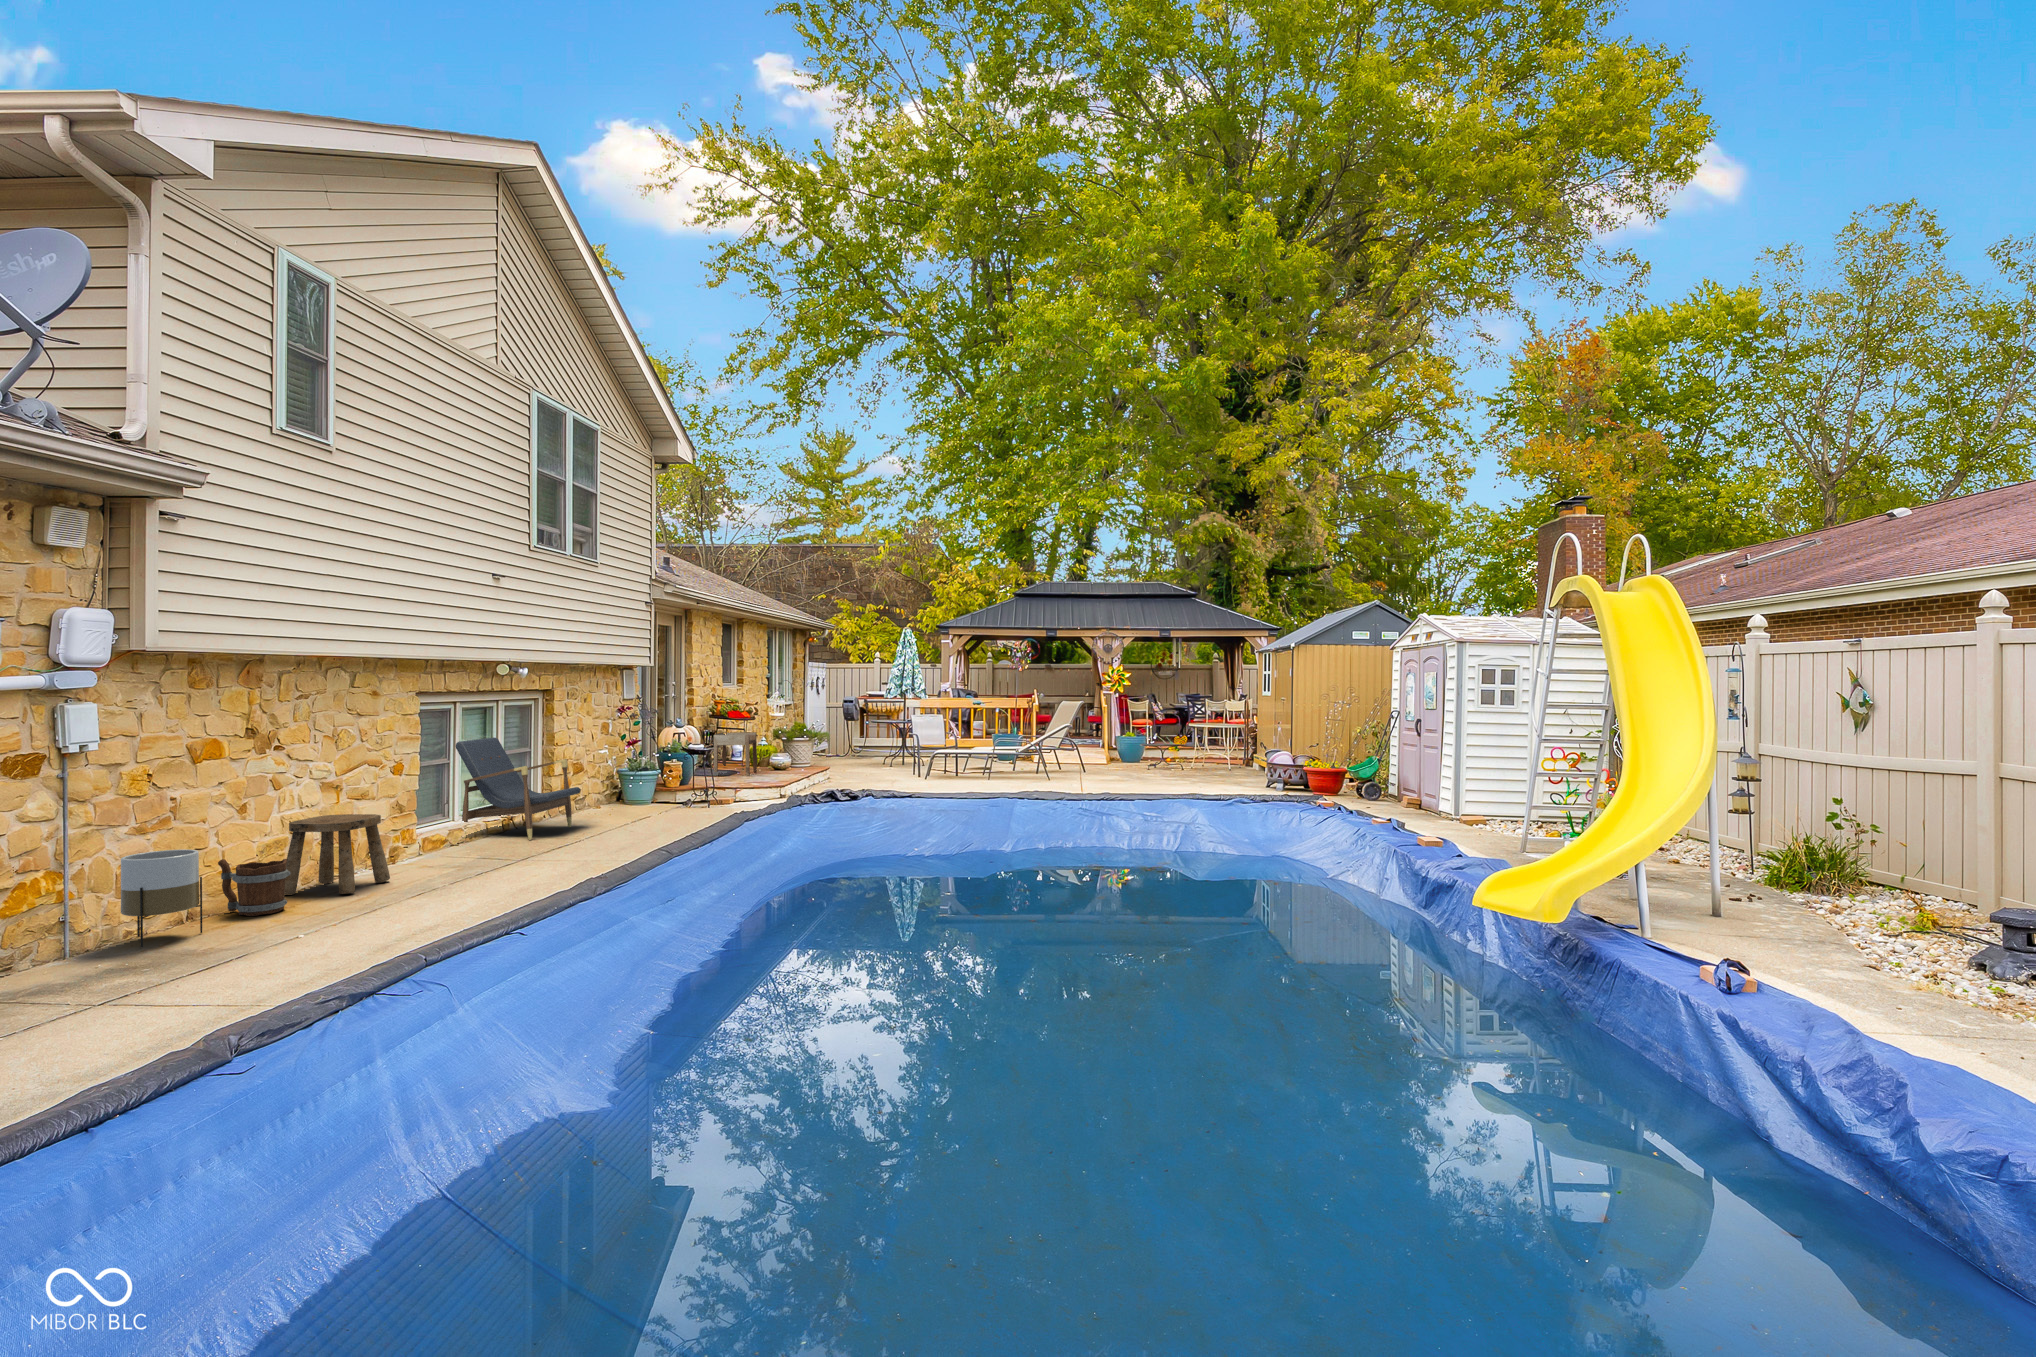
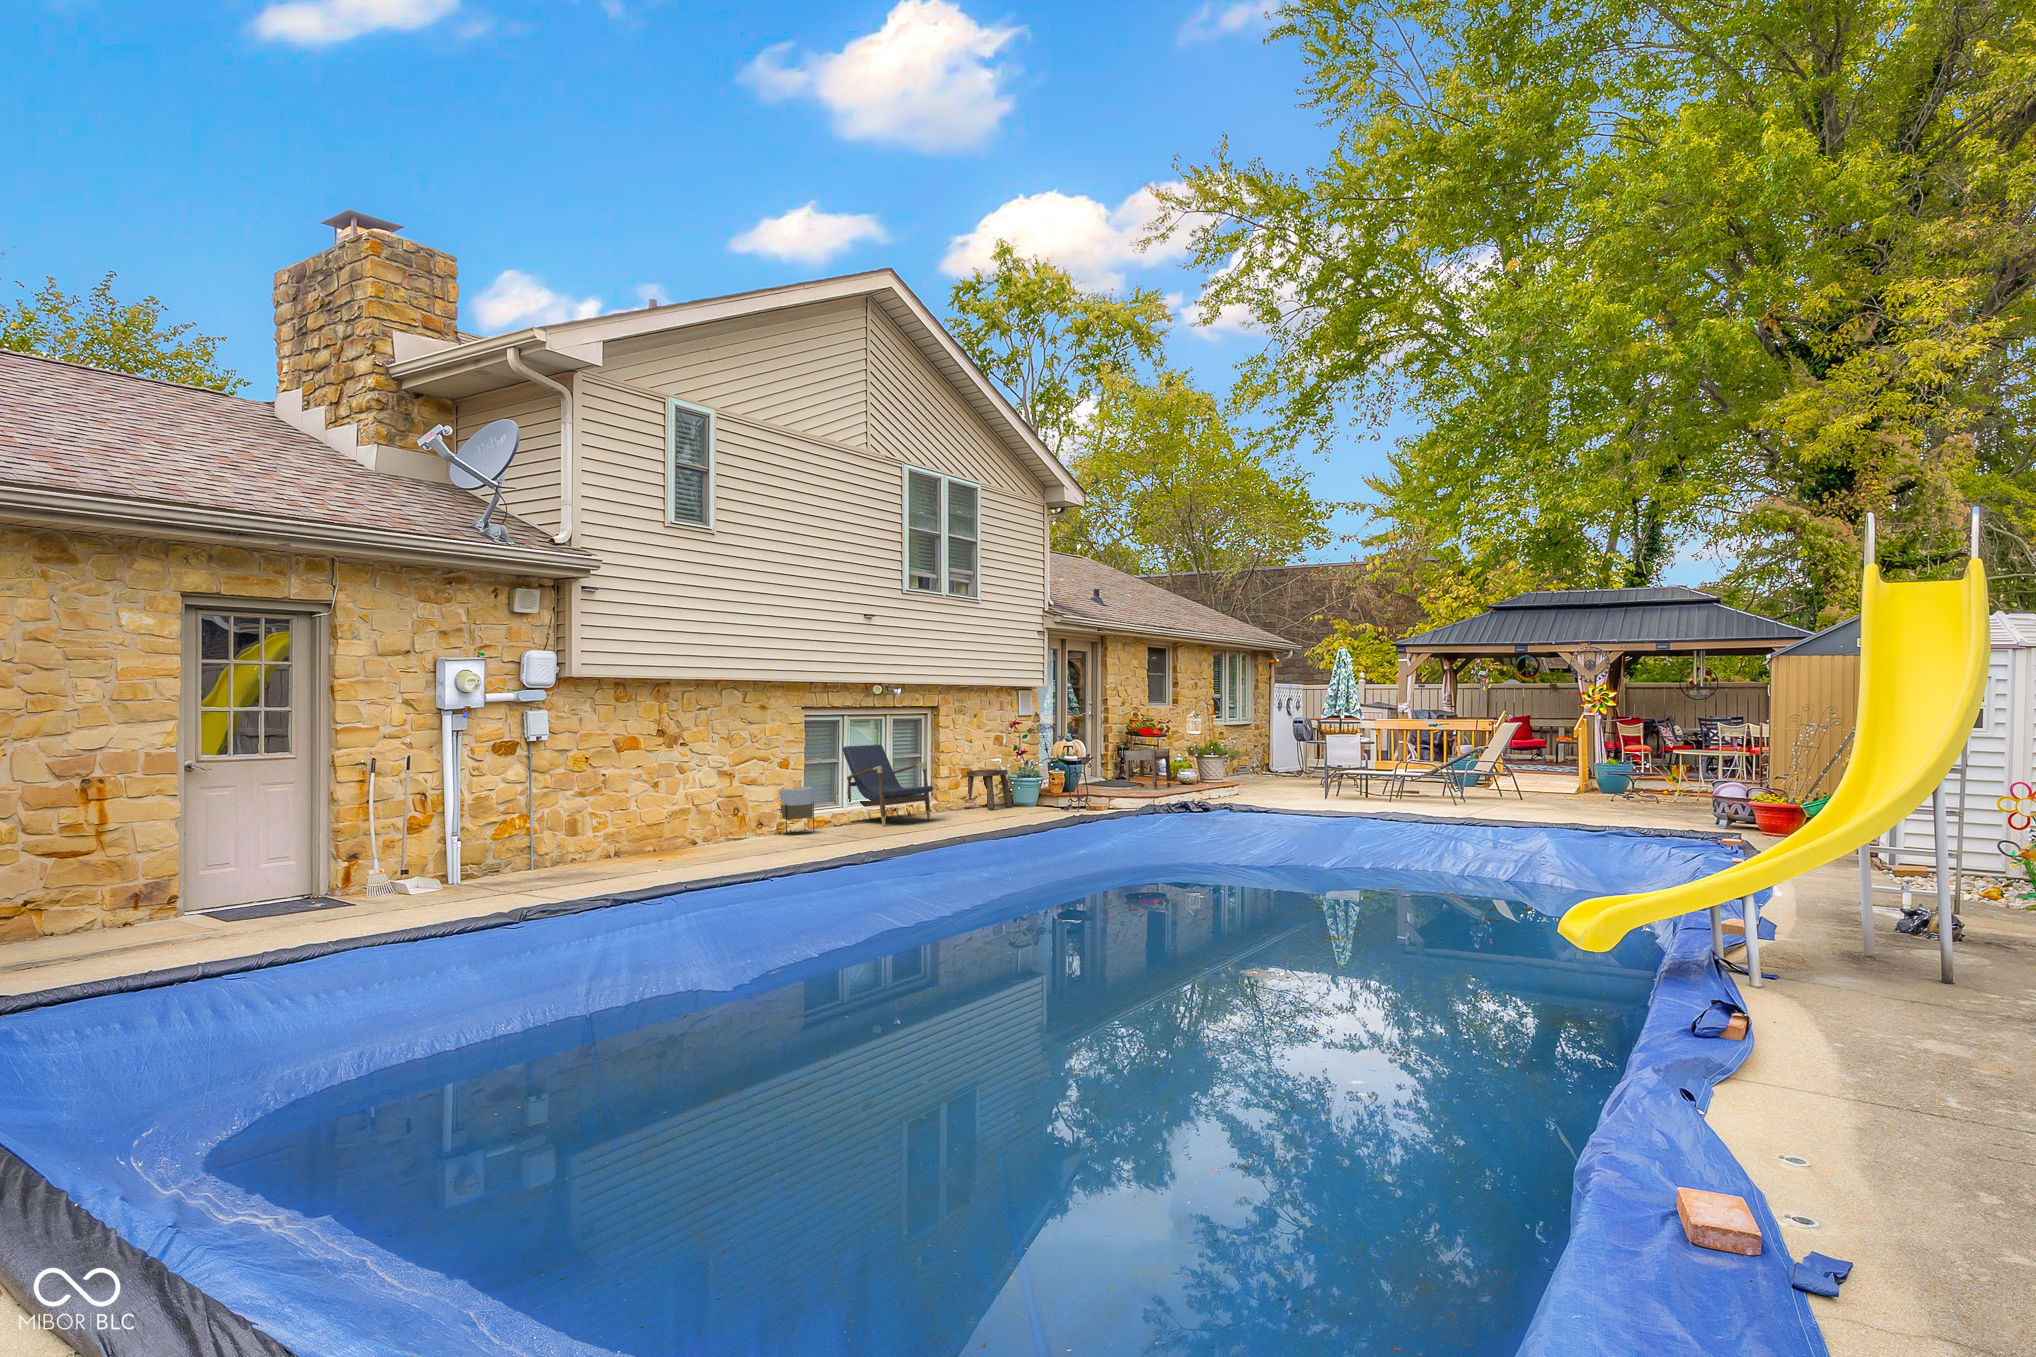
stool: present [284,814,390,895] -> present [963,770,1013,810]
planter: present [121,849,202,947] -> present [780,787,814,835]
bucket: present [218,859,290,916] -> none [632,817,666,857]

